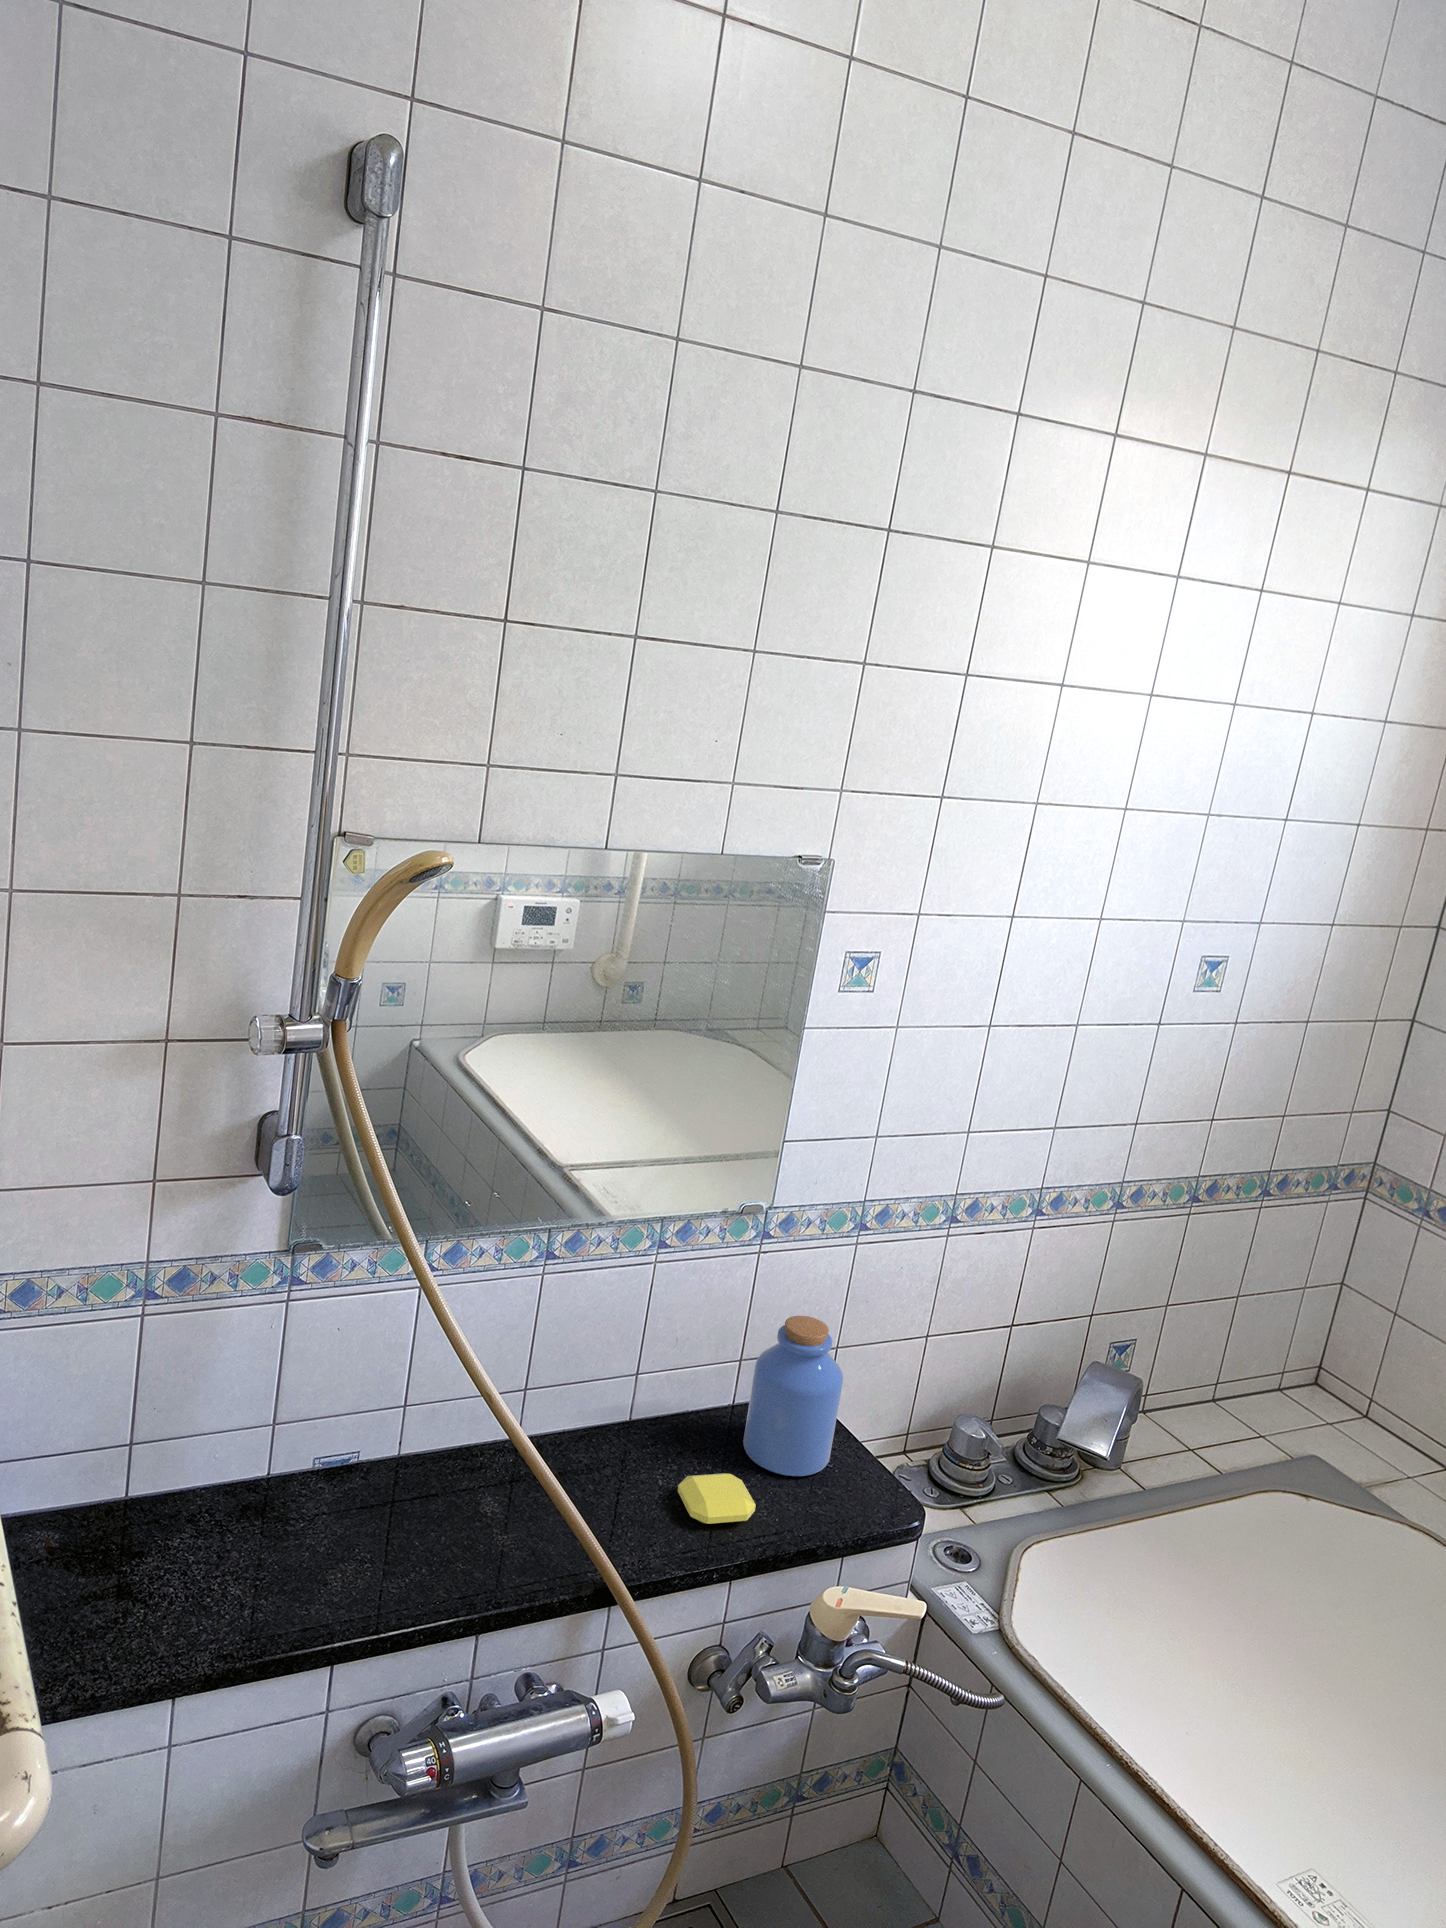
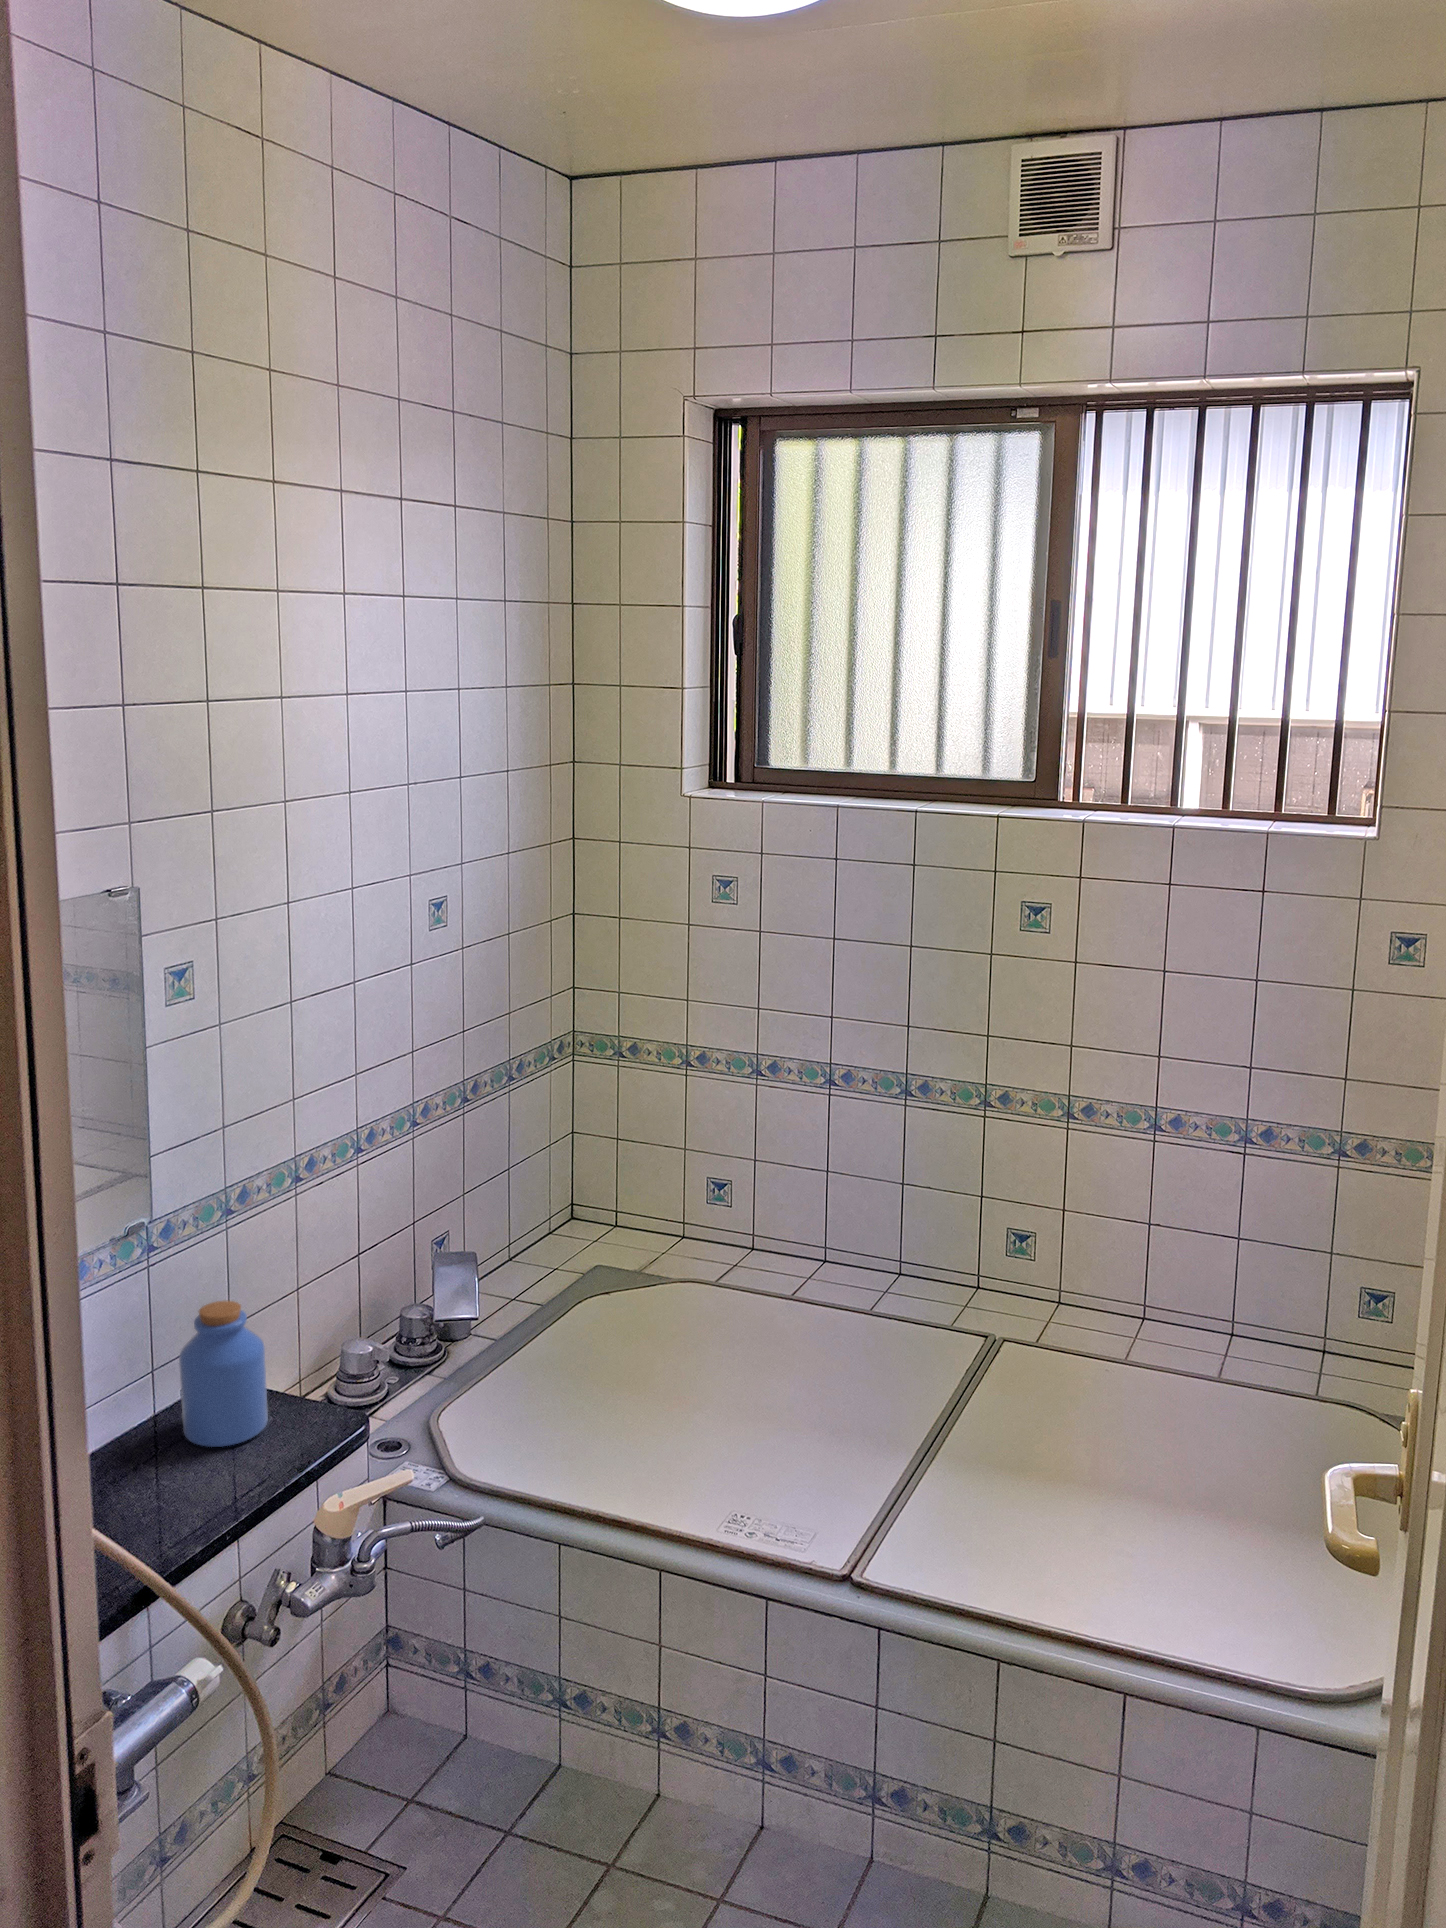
soap bar: present [678,1473,756,1524] -> none [157,1459,234,1508]

